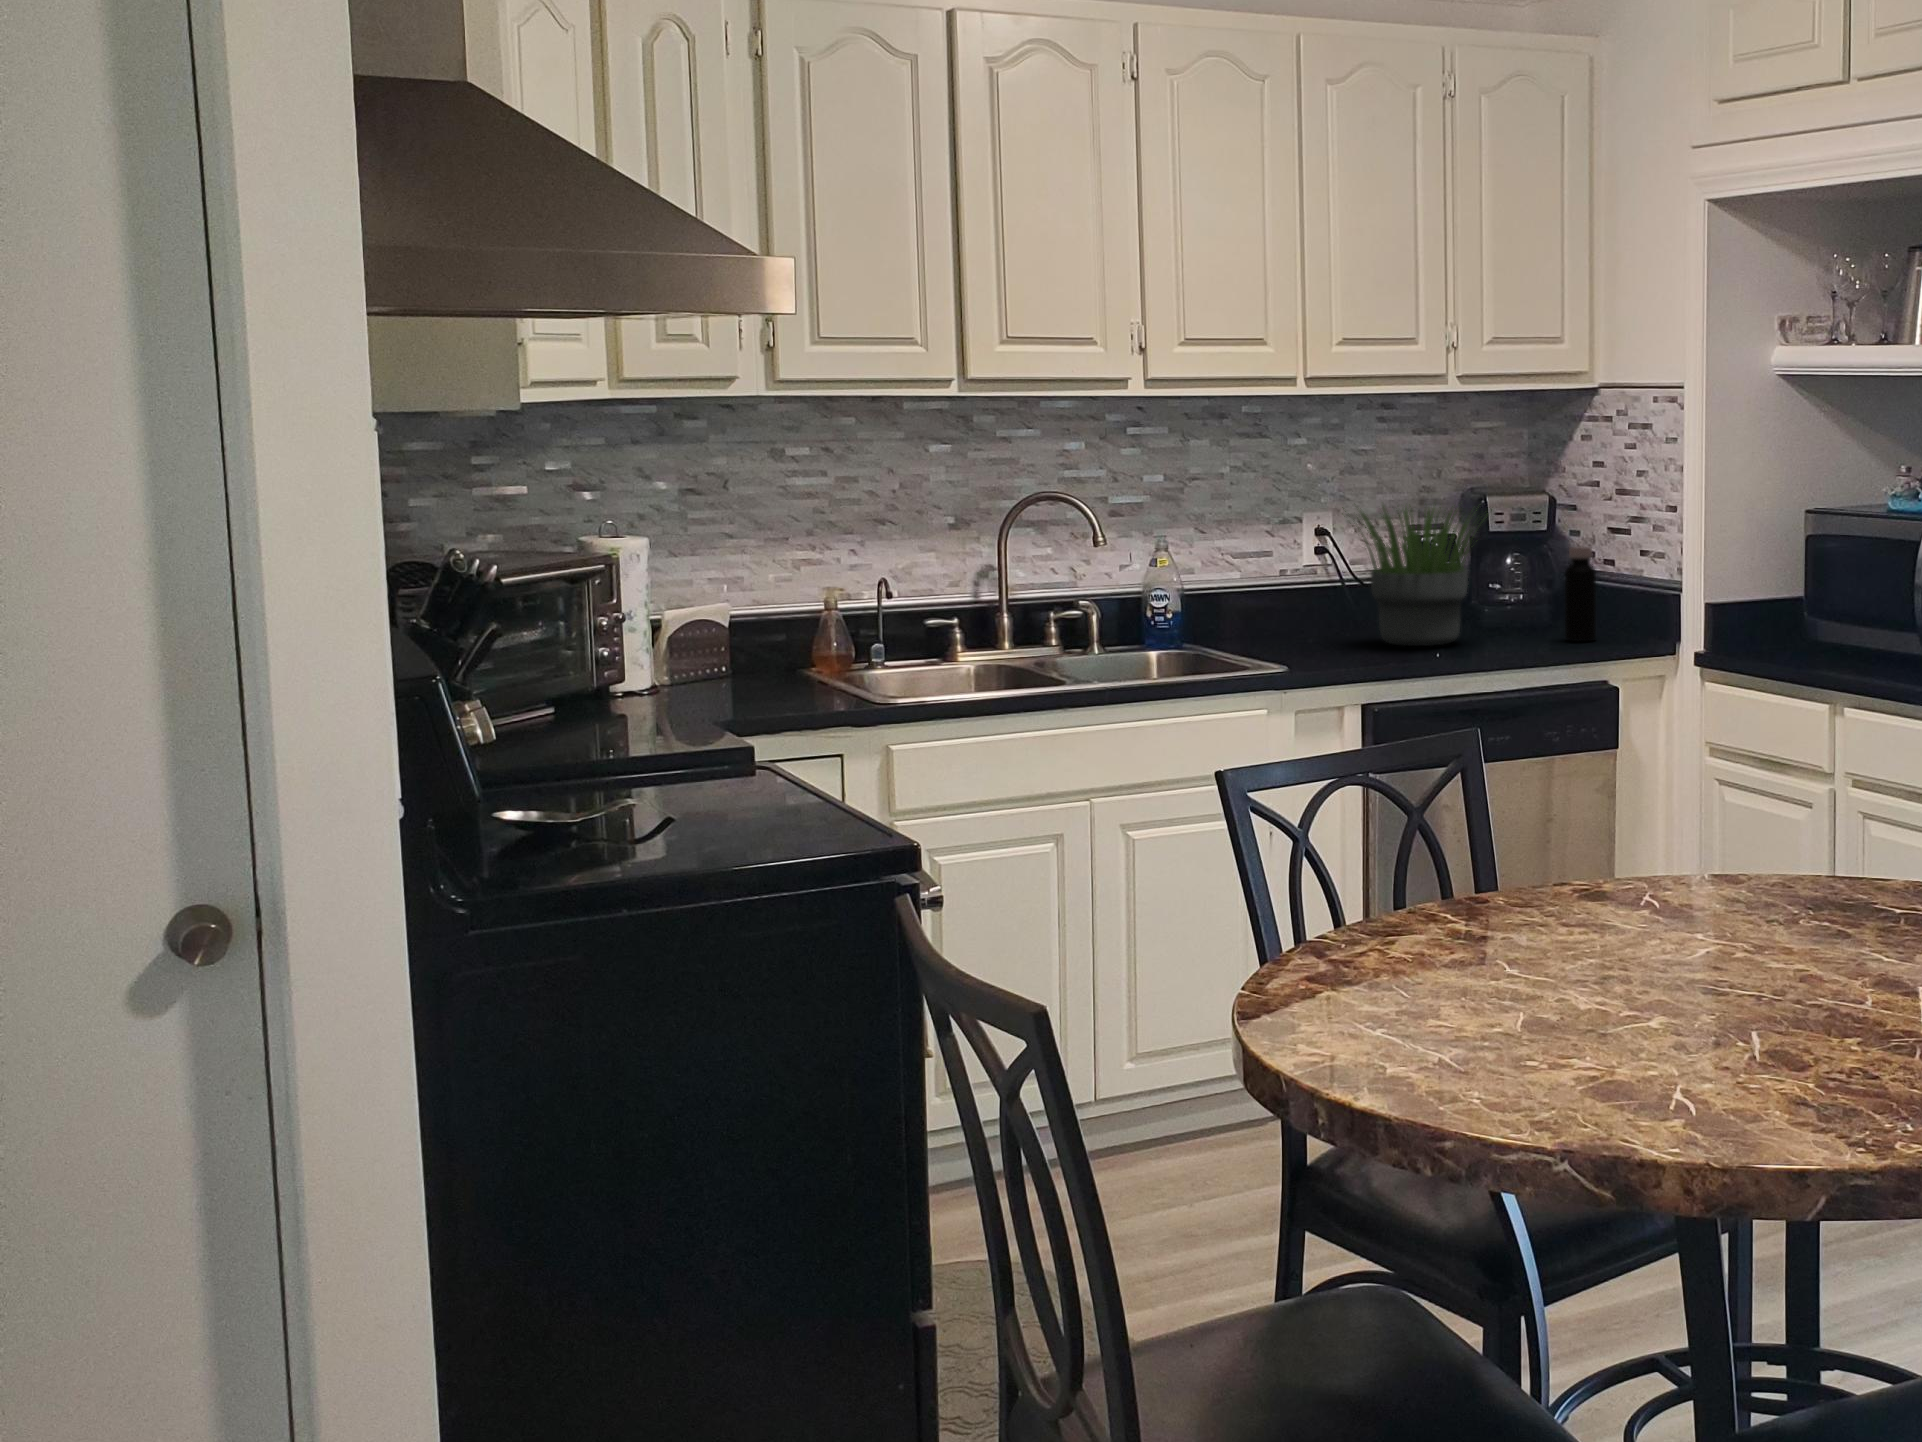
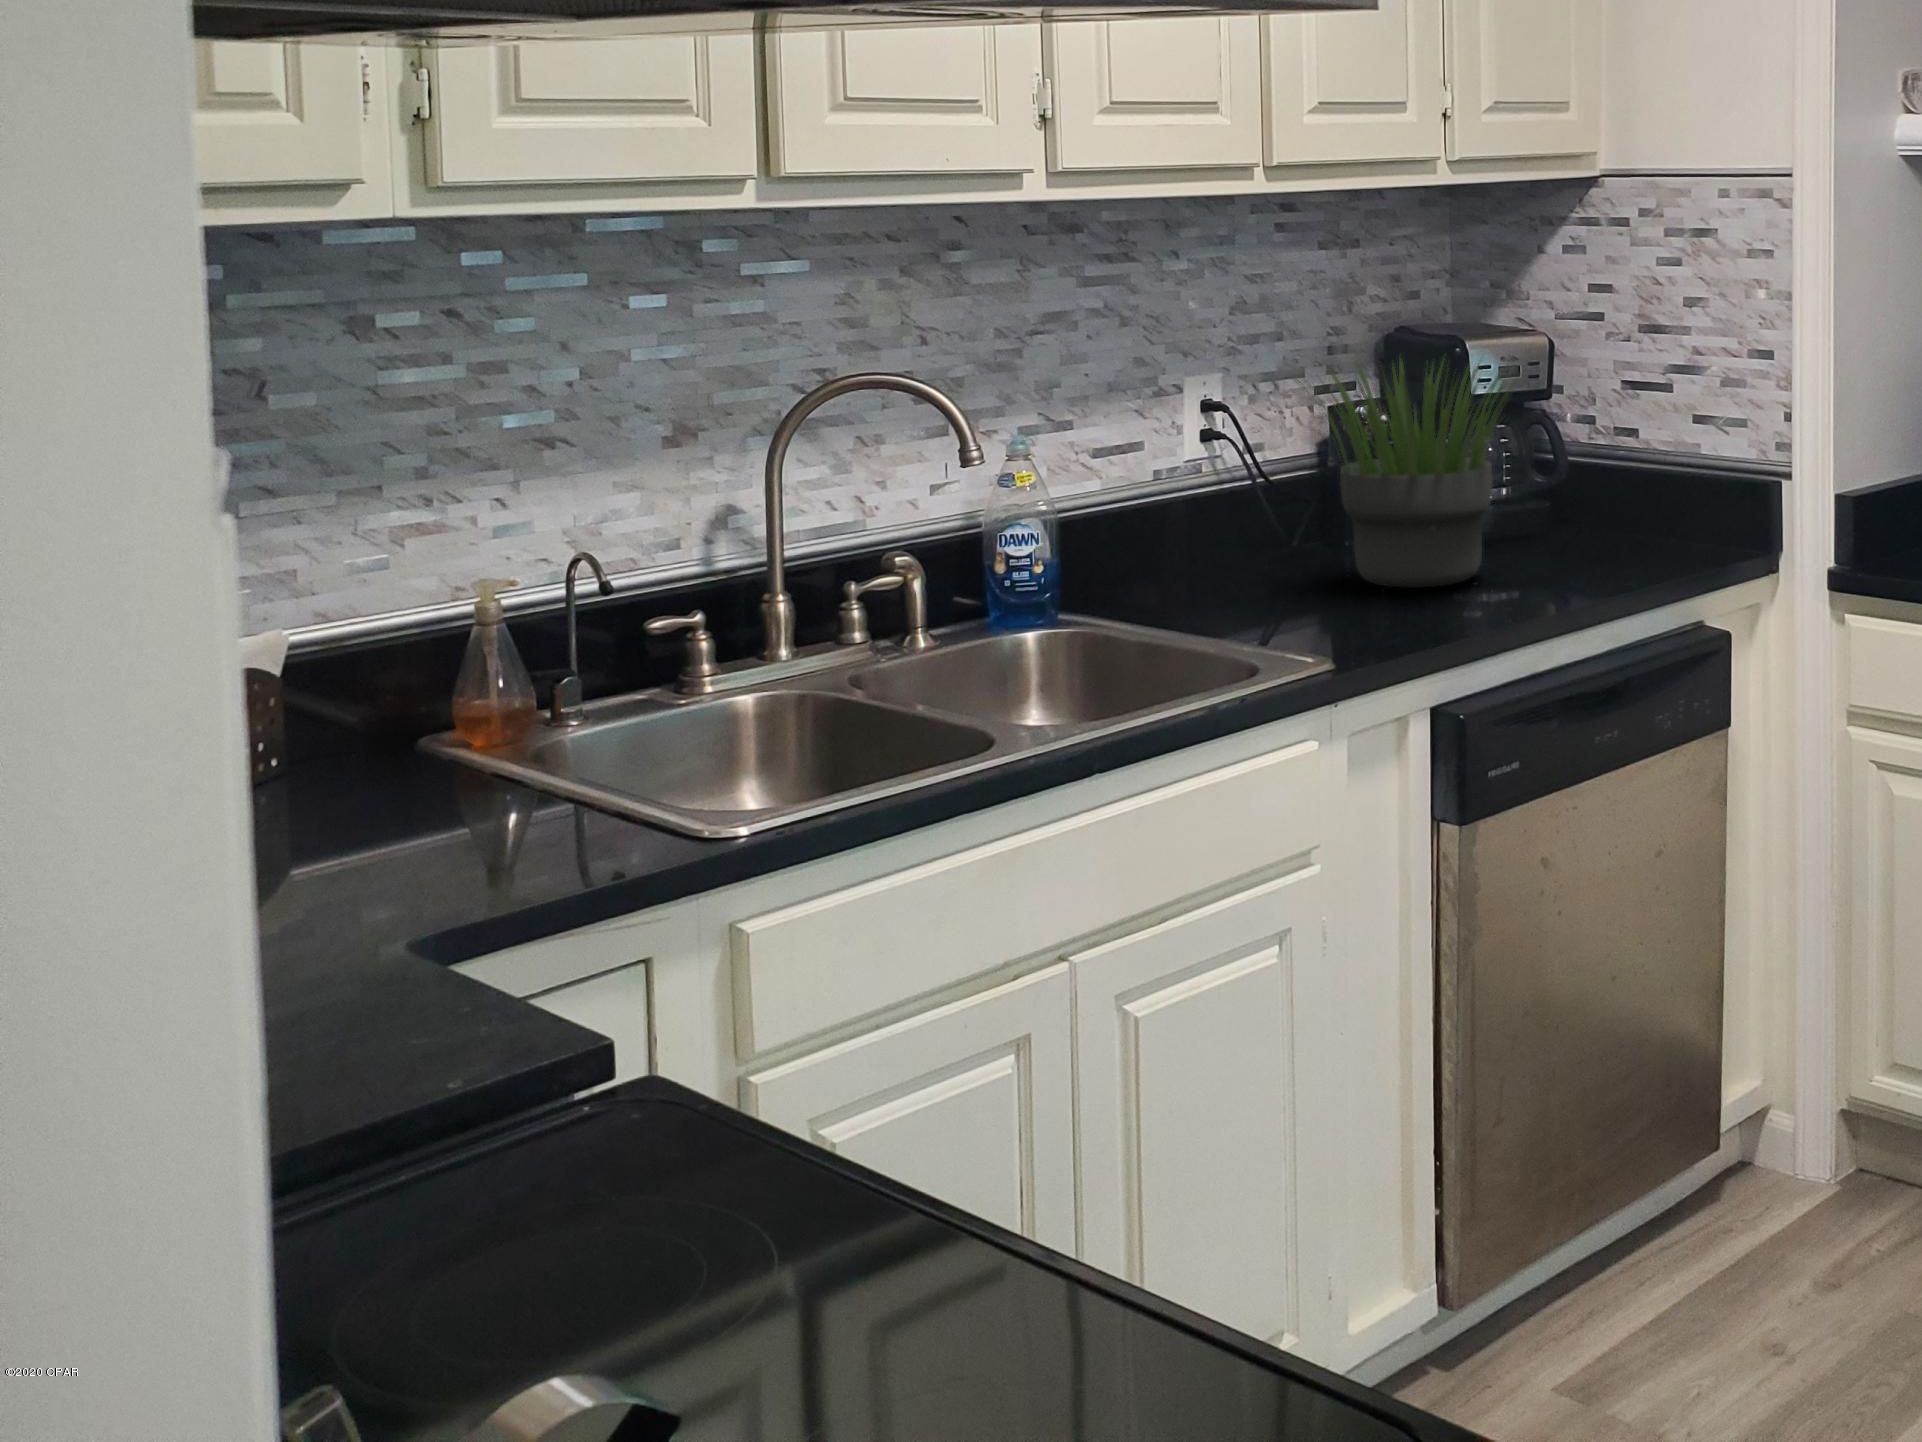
bottle: present [1565,547,1596,641] -> none [1617,415,1667,559]

